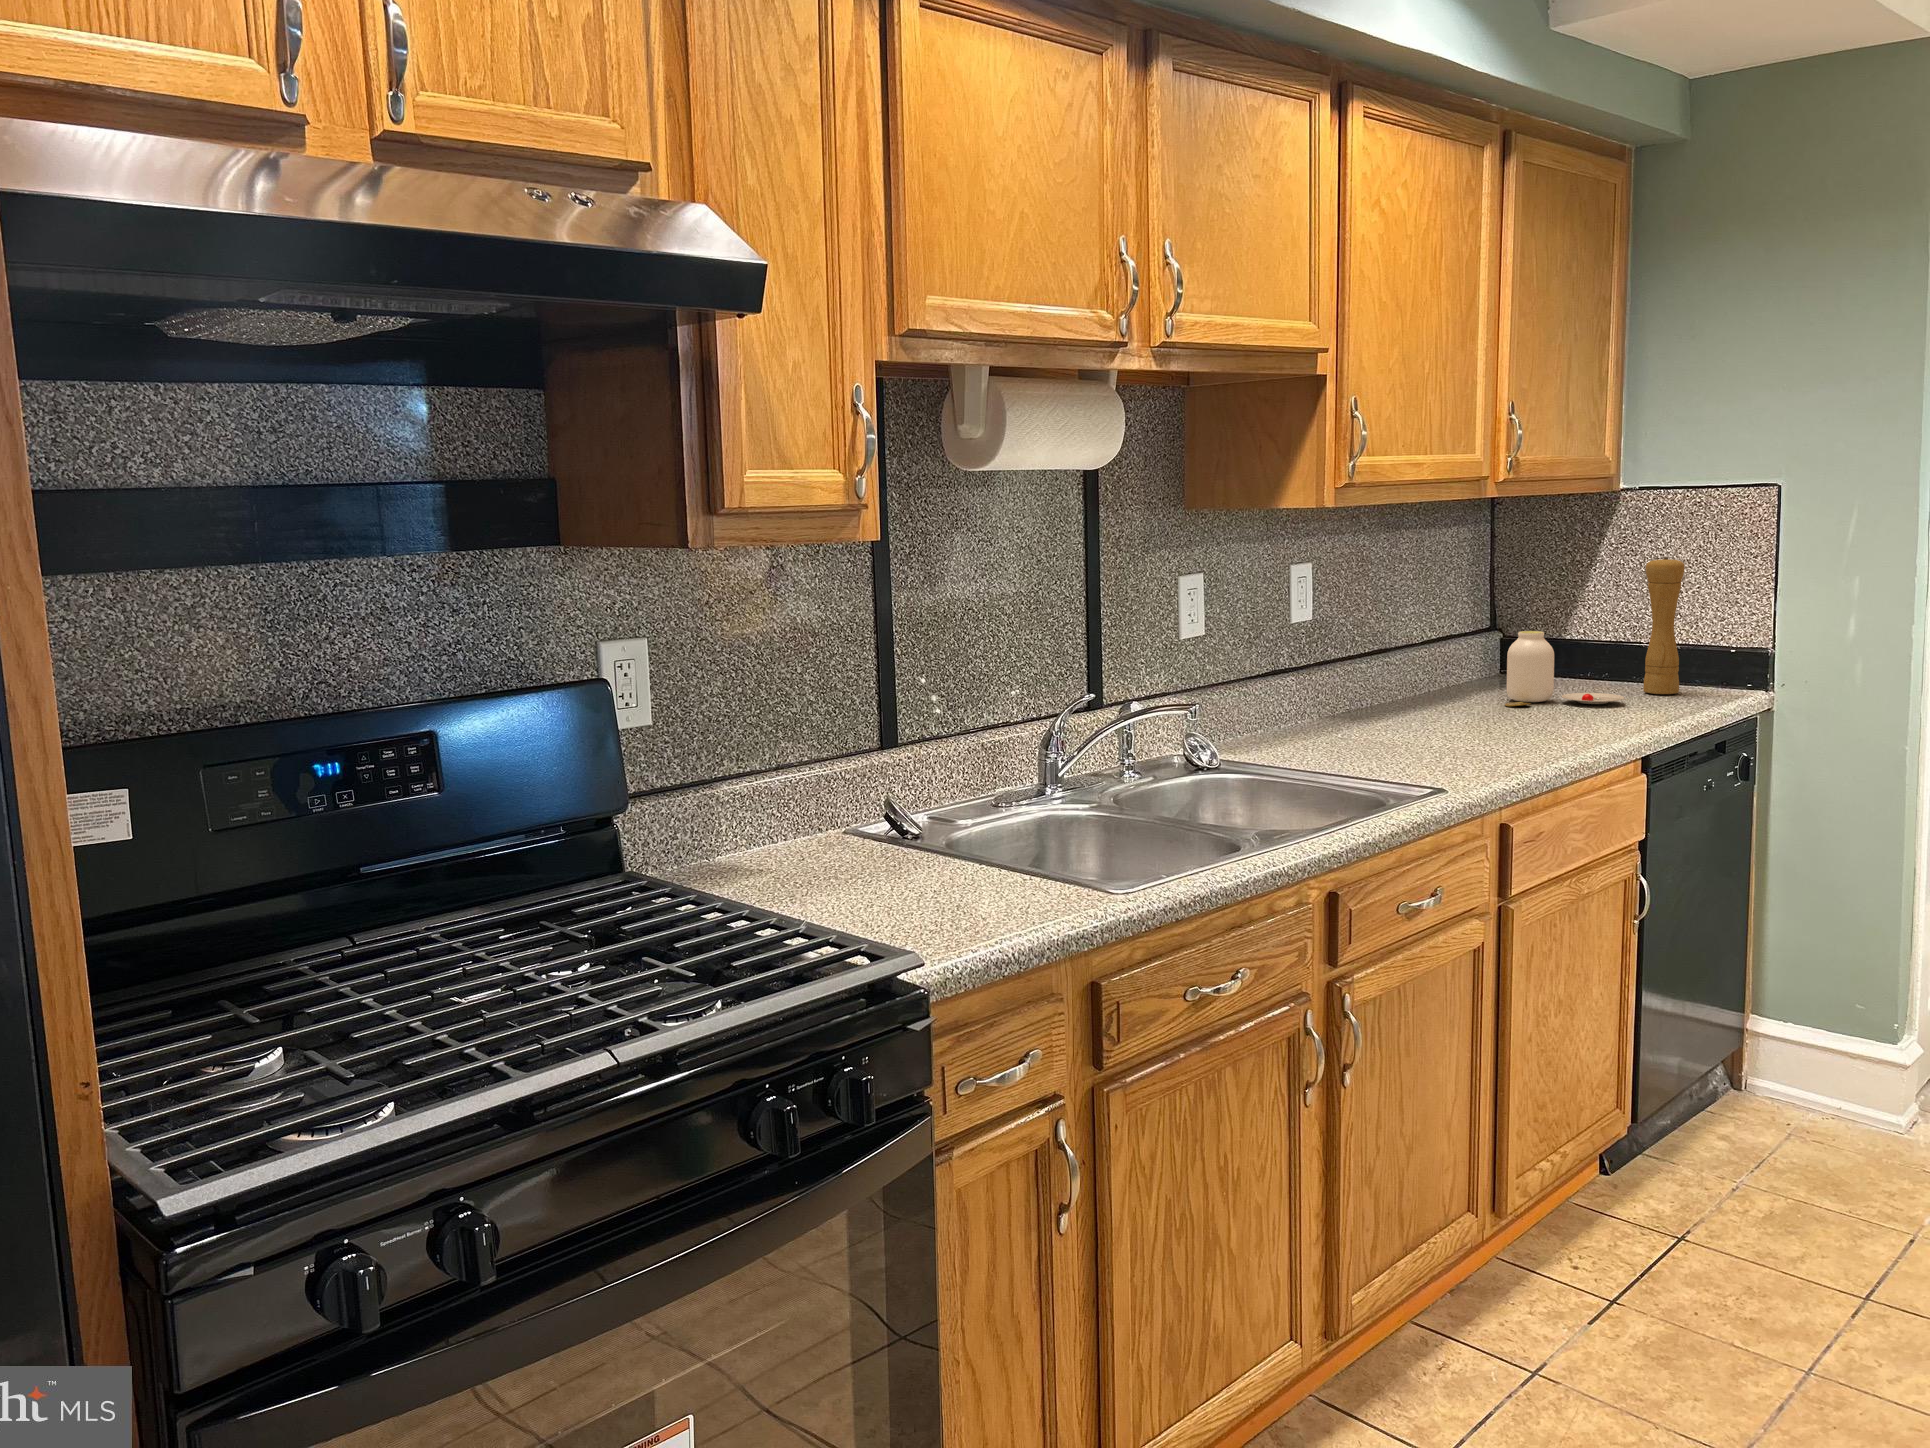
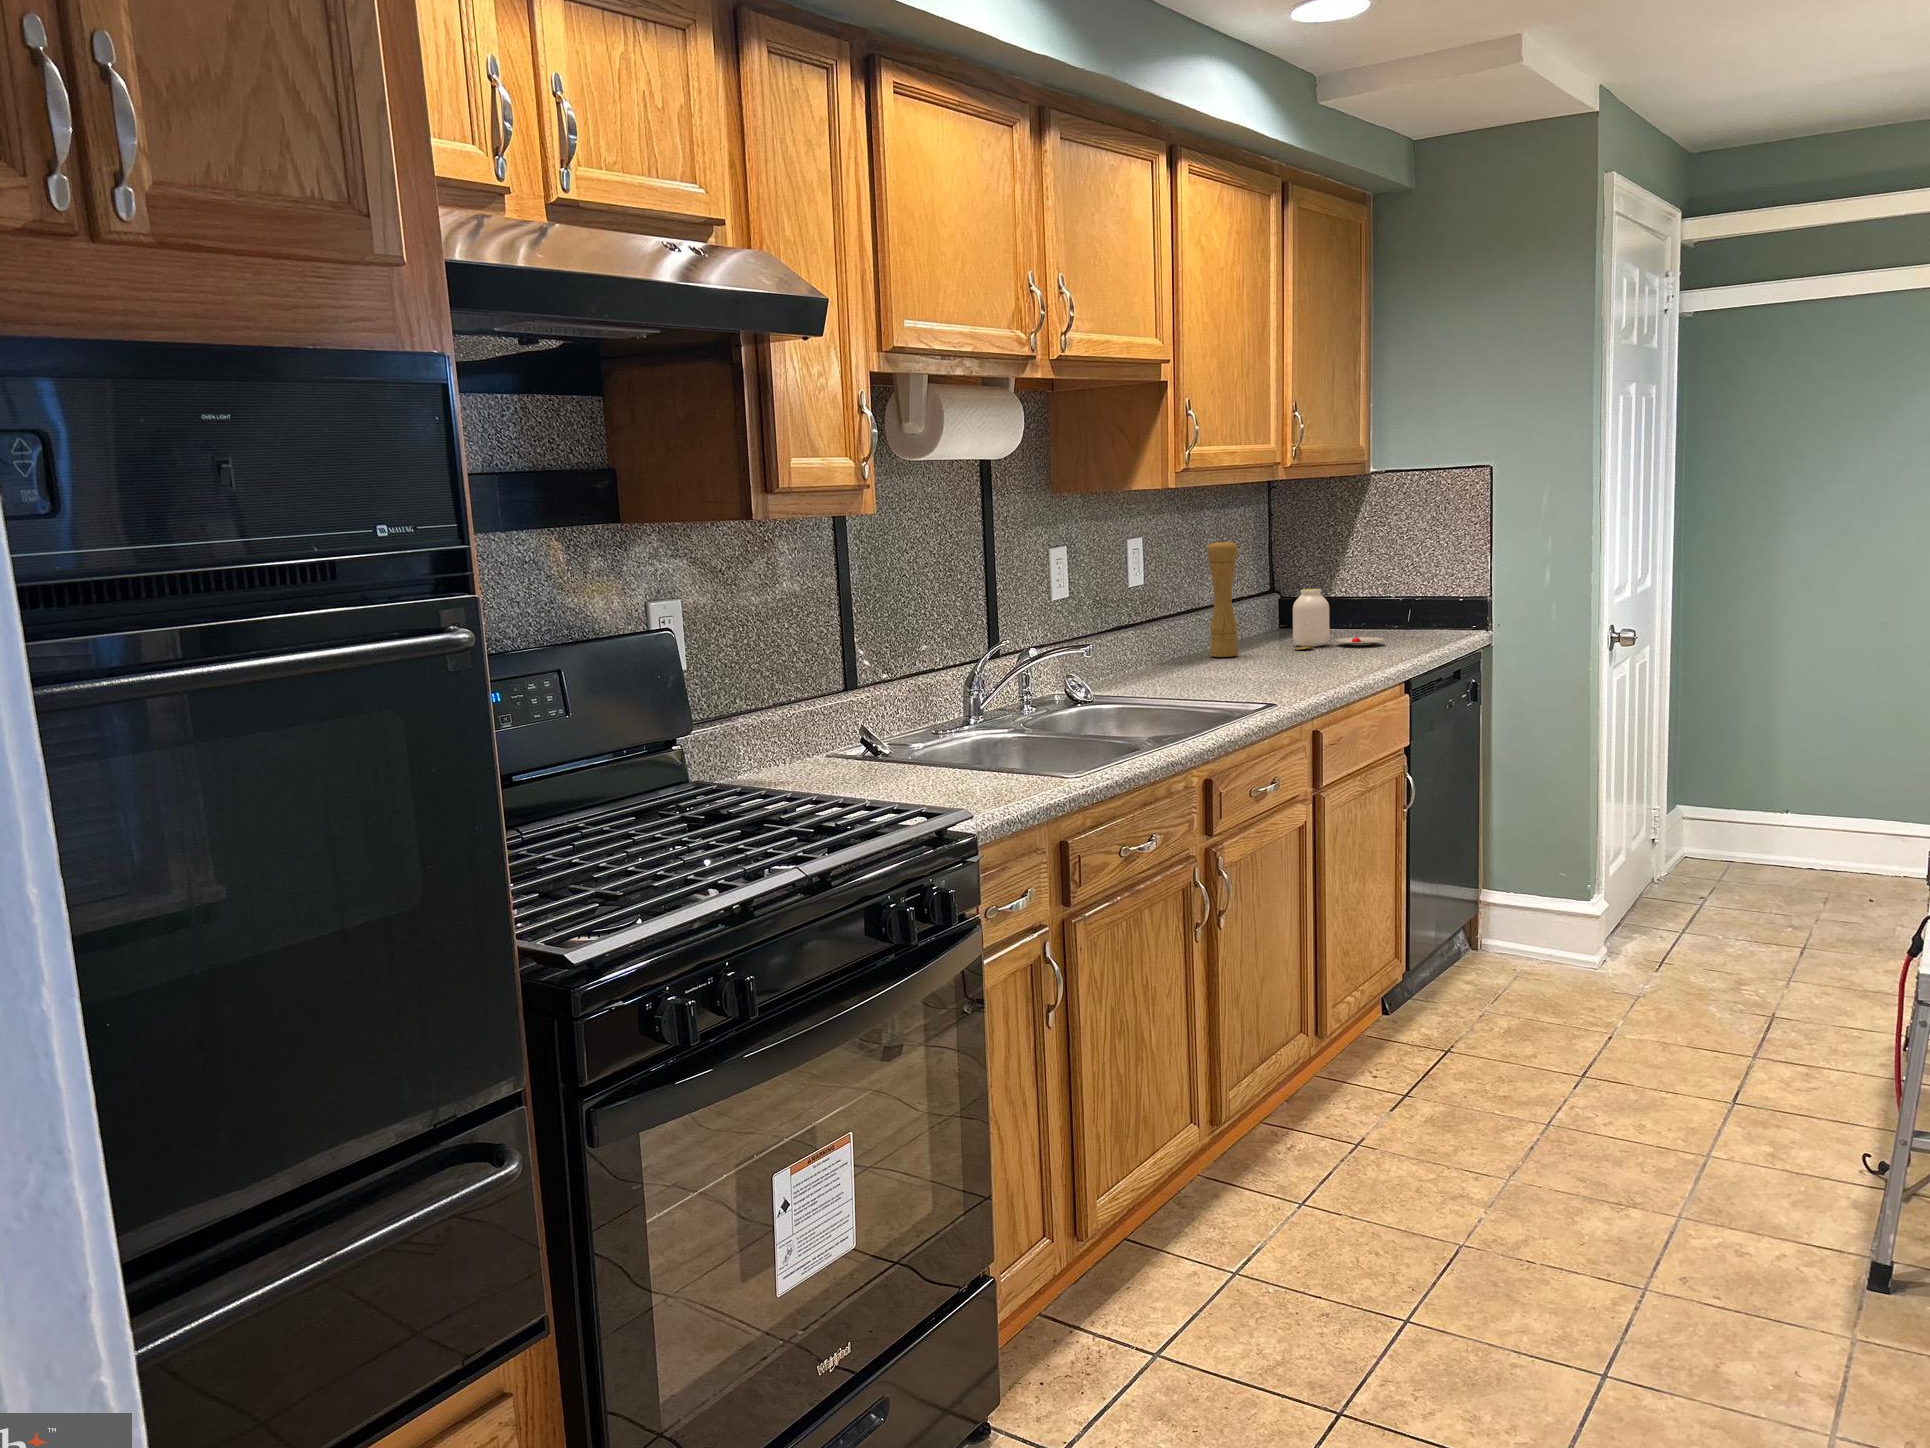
pepper mill: present [1643,557,1685,694] -> present [1207,540,1238,657]

